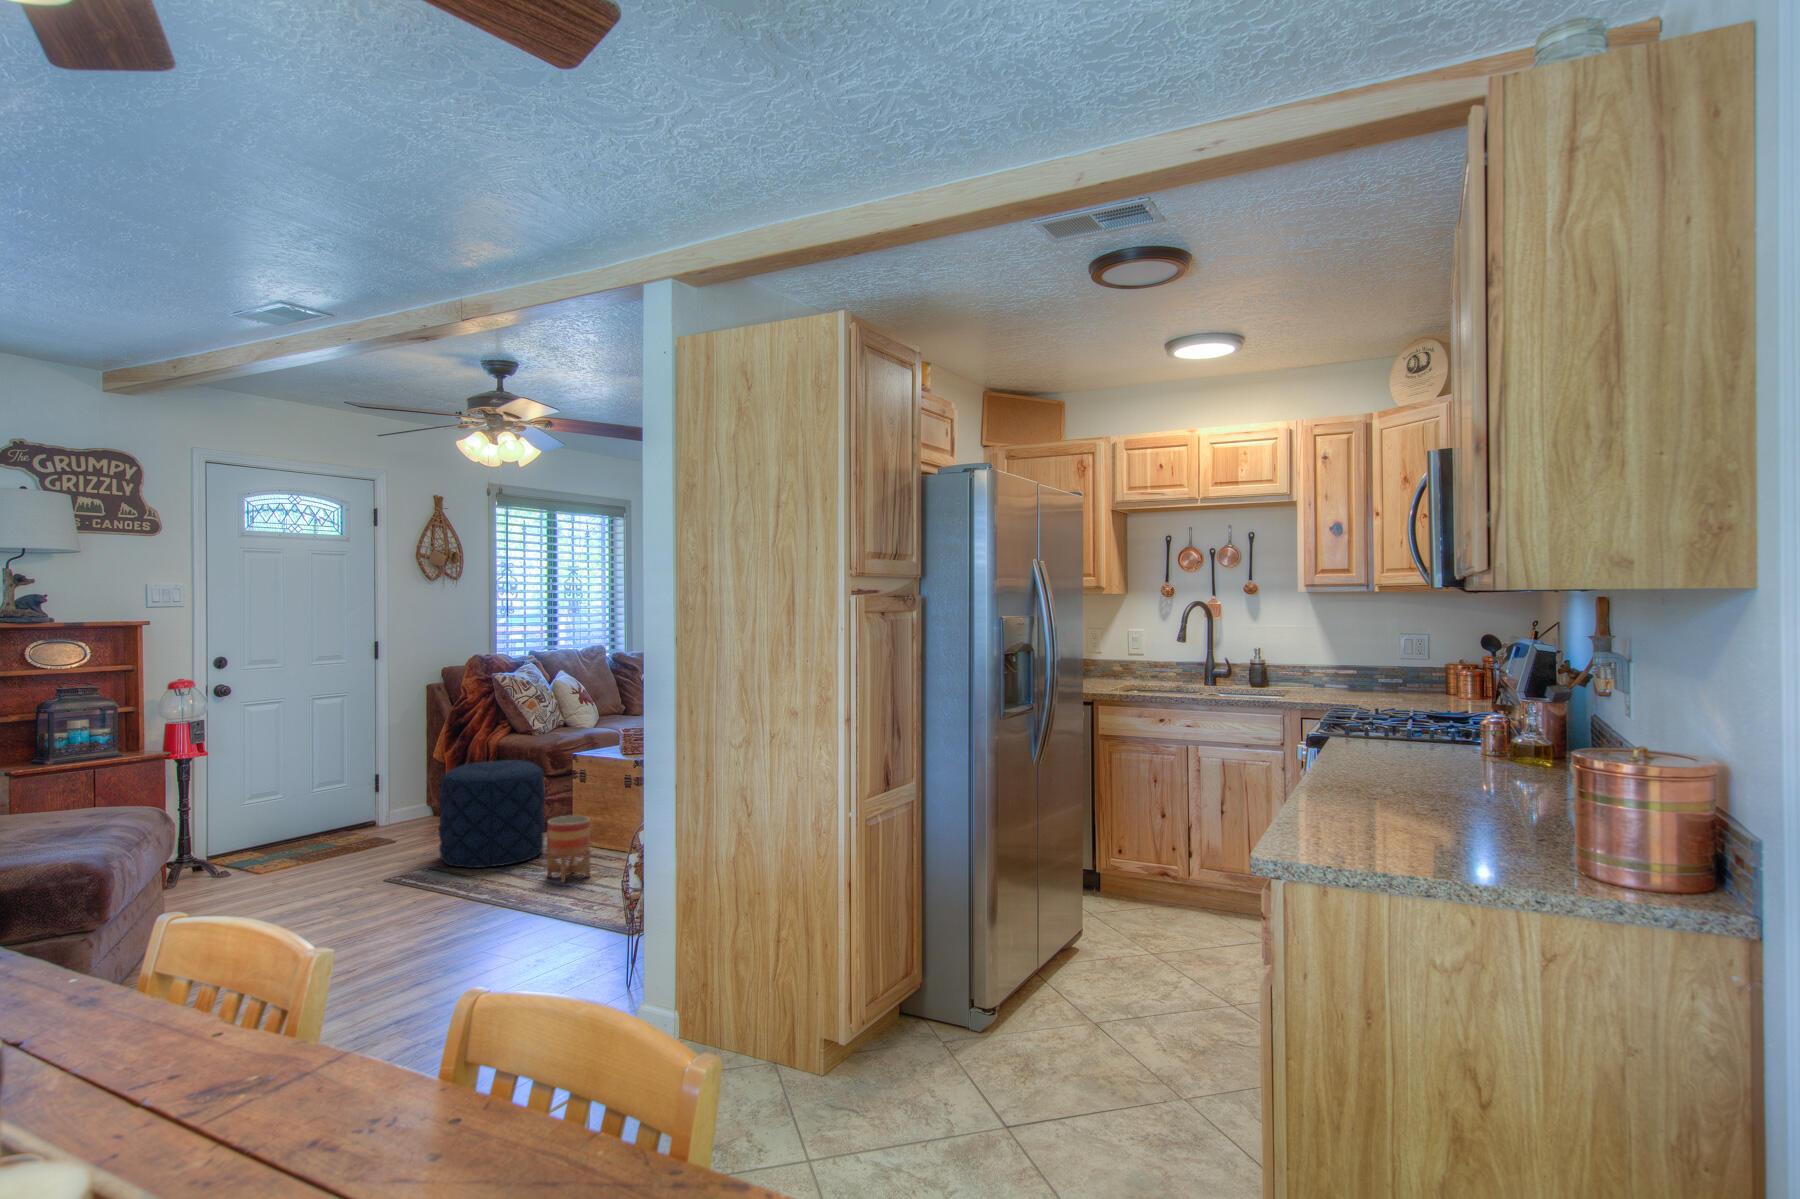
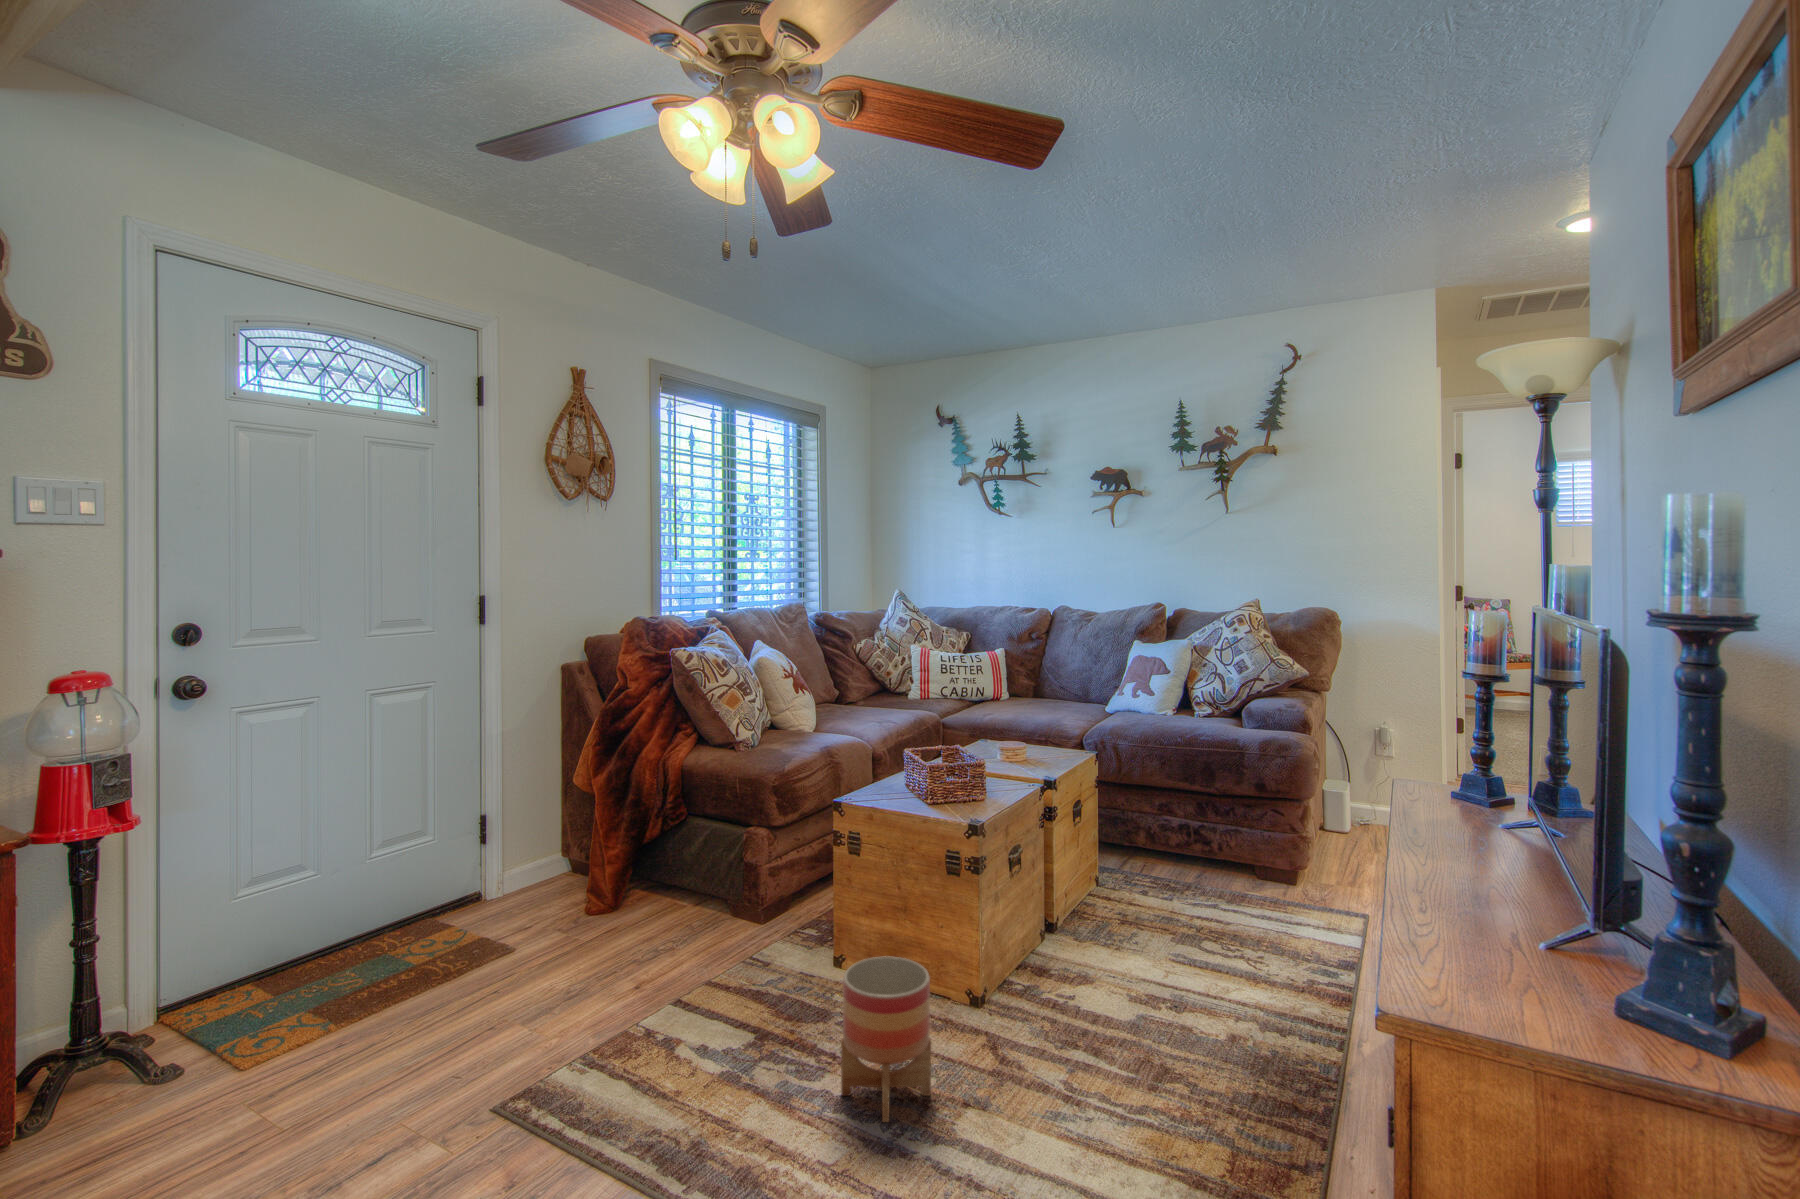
pouf: present [439,760,545,868] -> none [607,815,798,1050]

